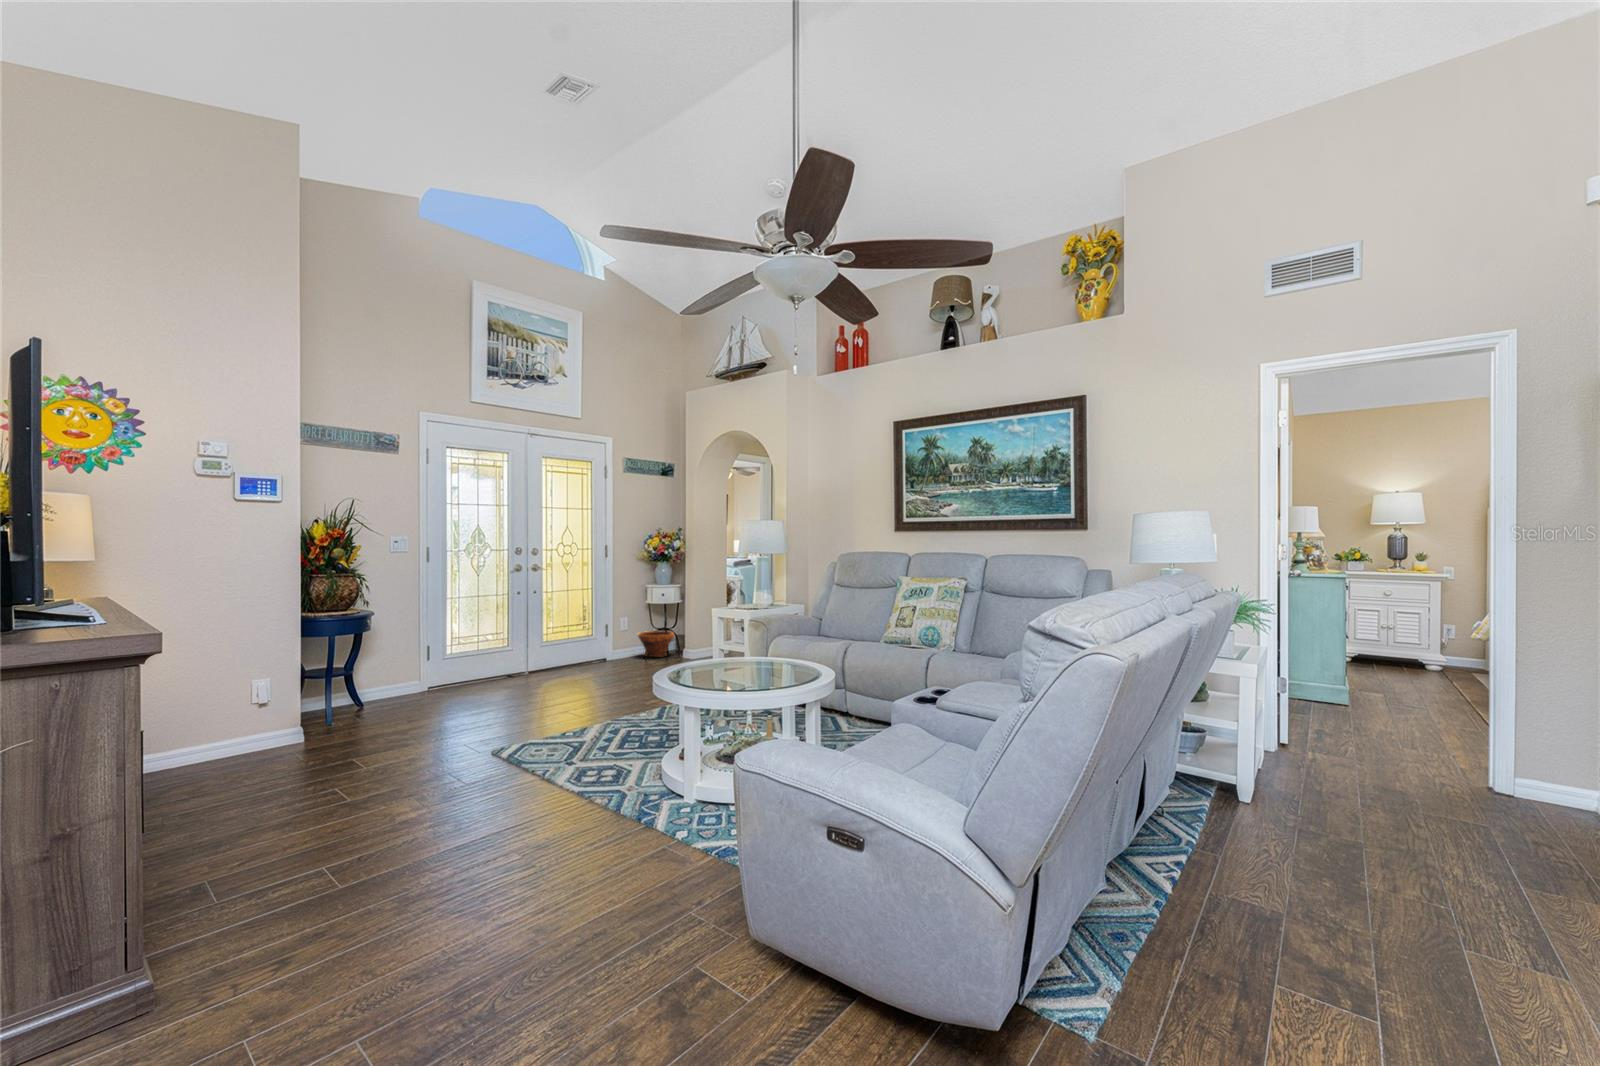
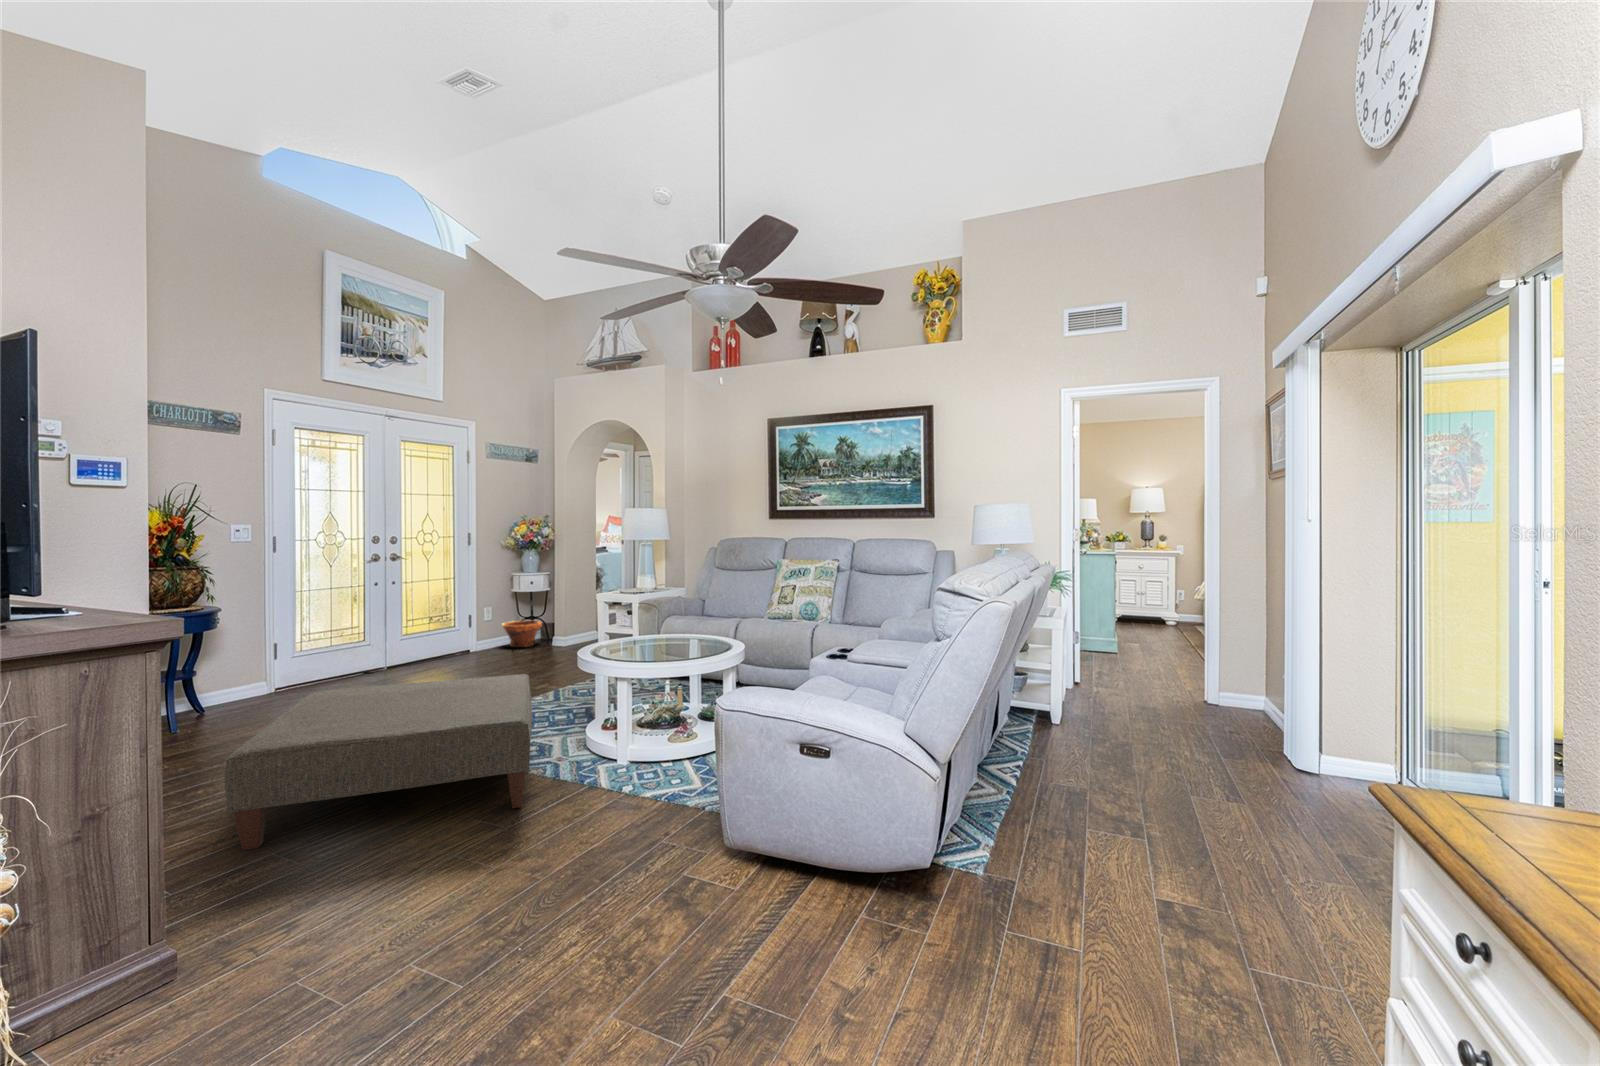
ottoman: none [278,692,613,861] -> present [225,674,532,850]

